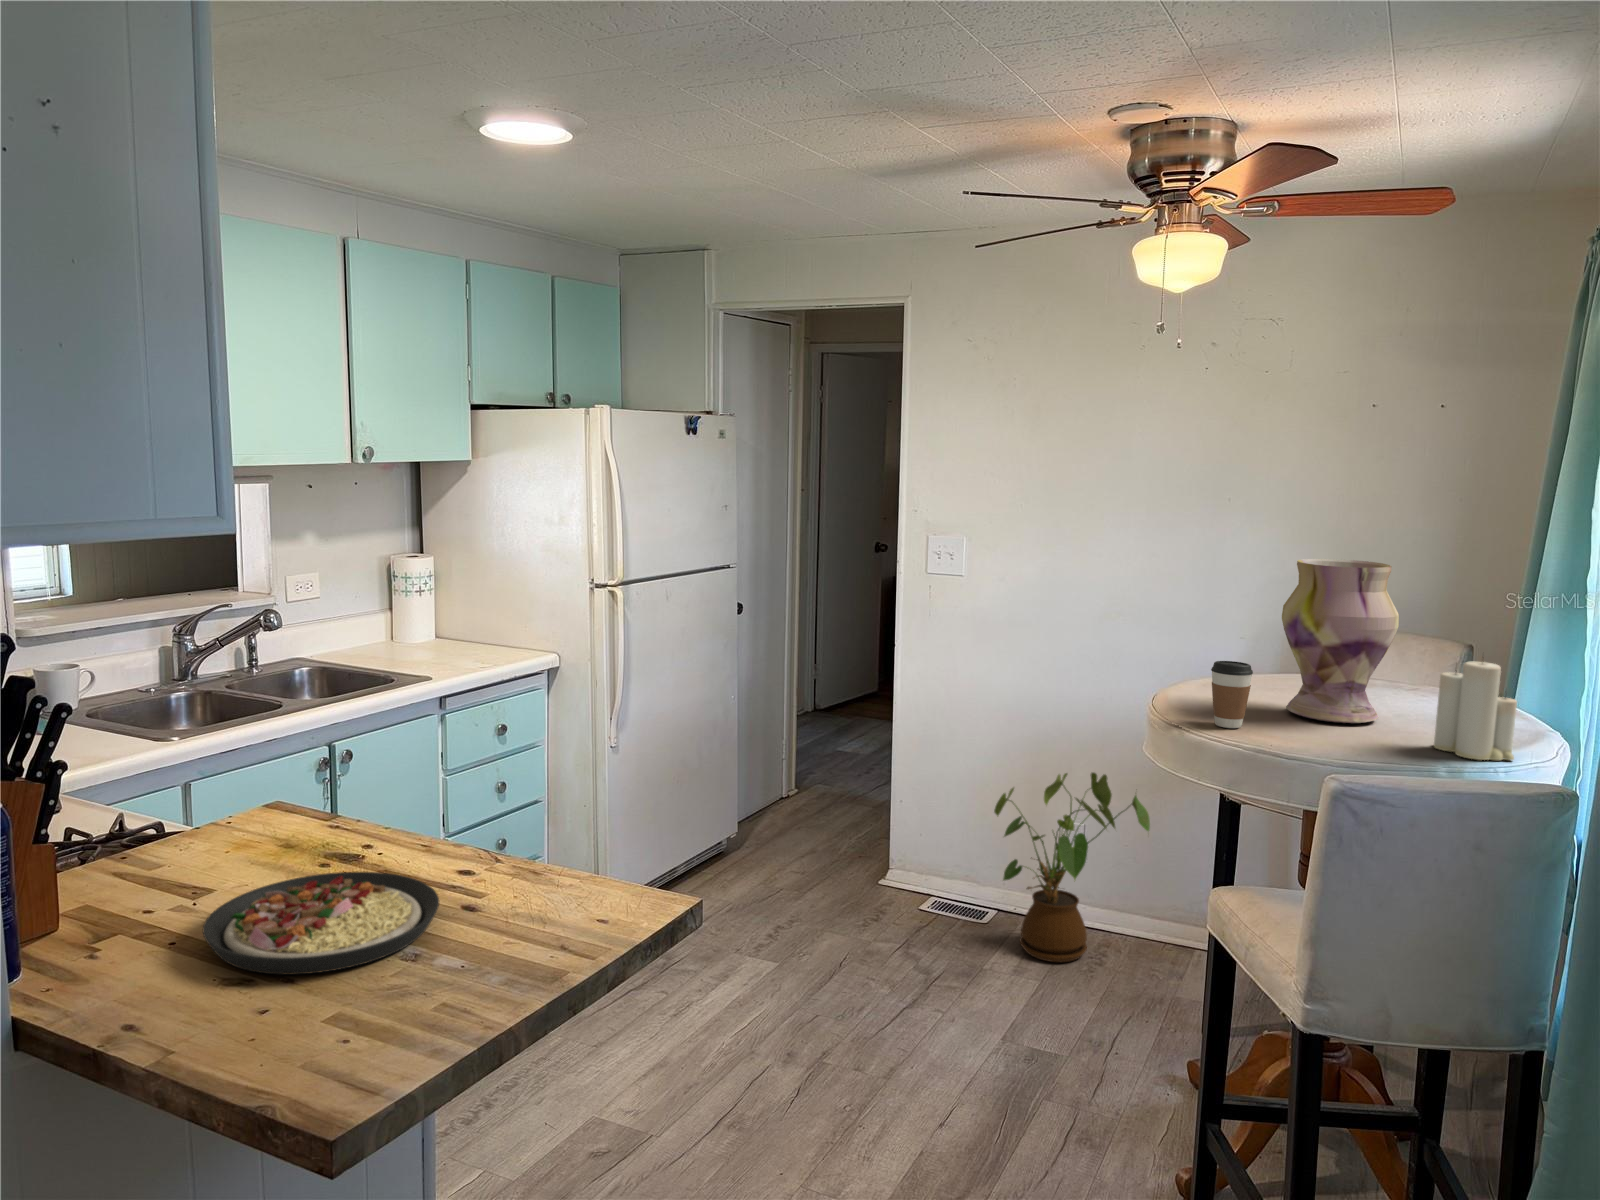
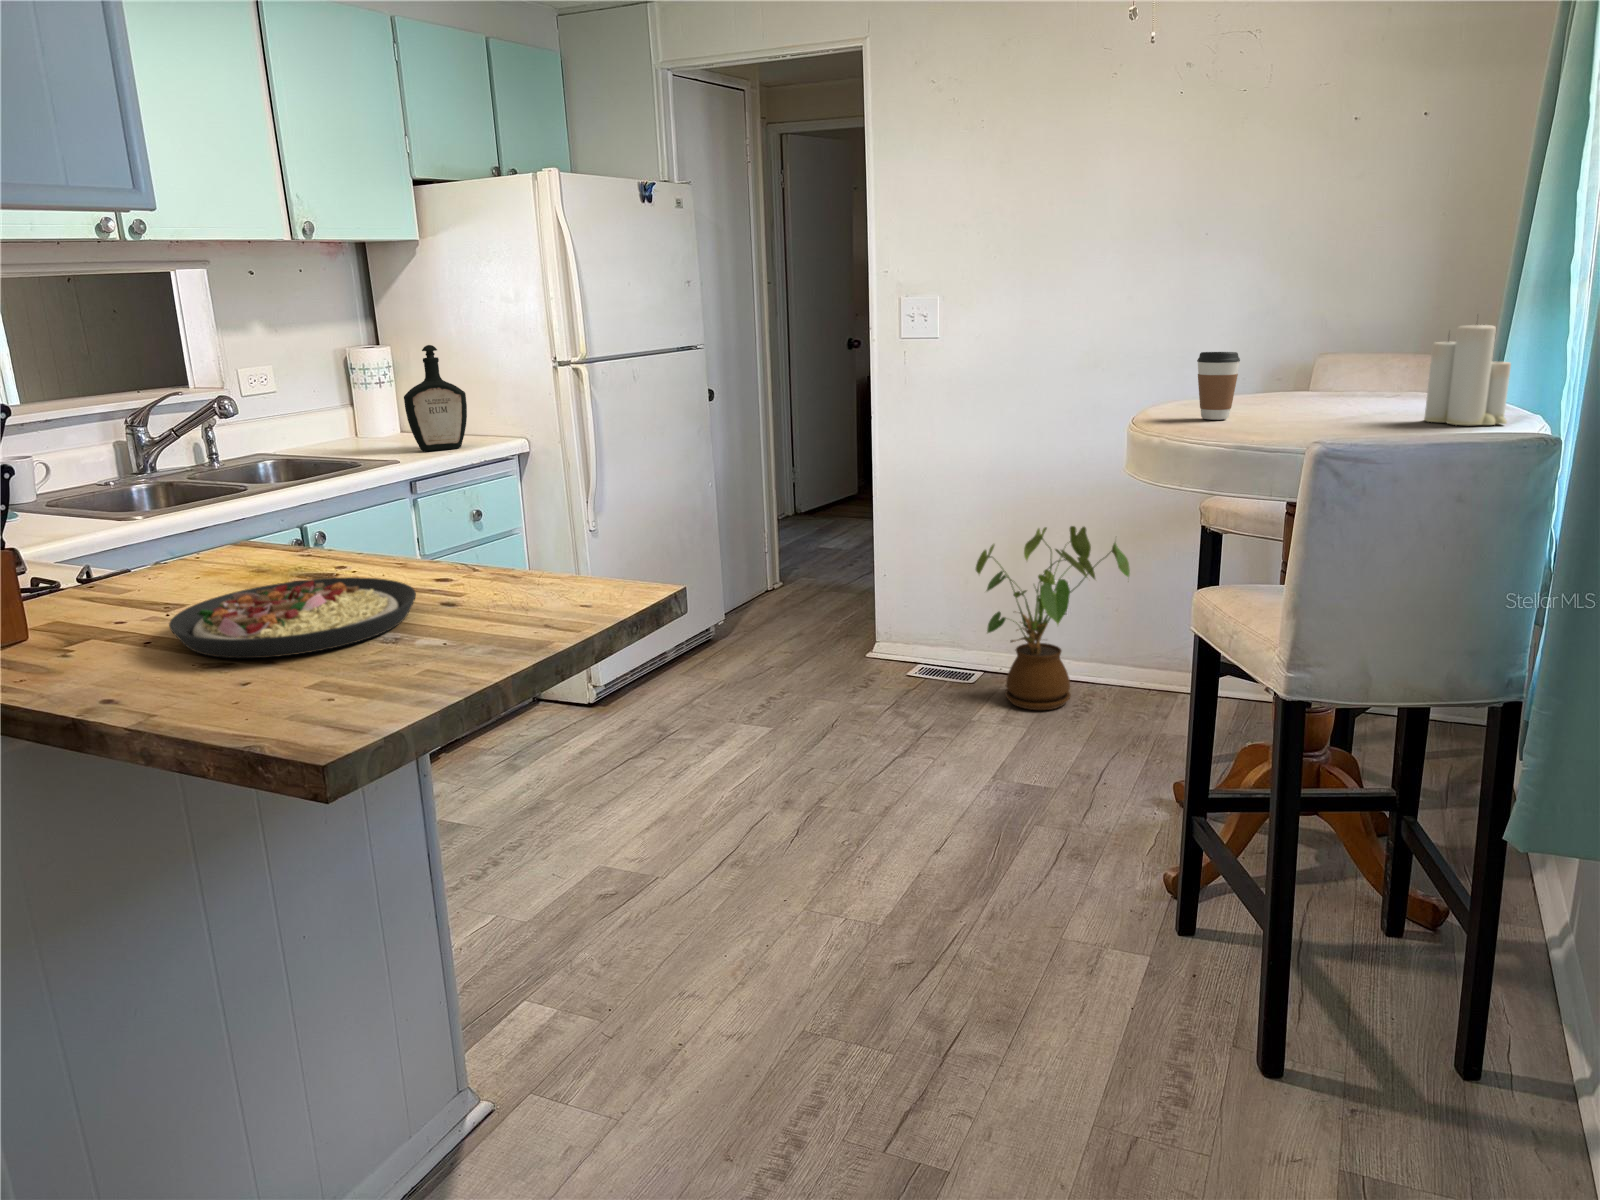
vase: present [1282,559,1399,723] -> none [1267,243,1388,411]
bottle: none [442,564,502,666] -> present [404,345,467,451]

